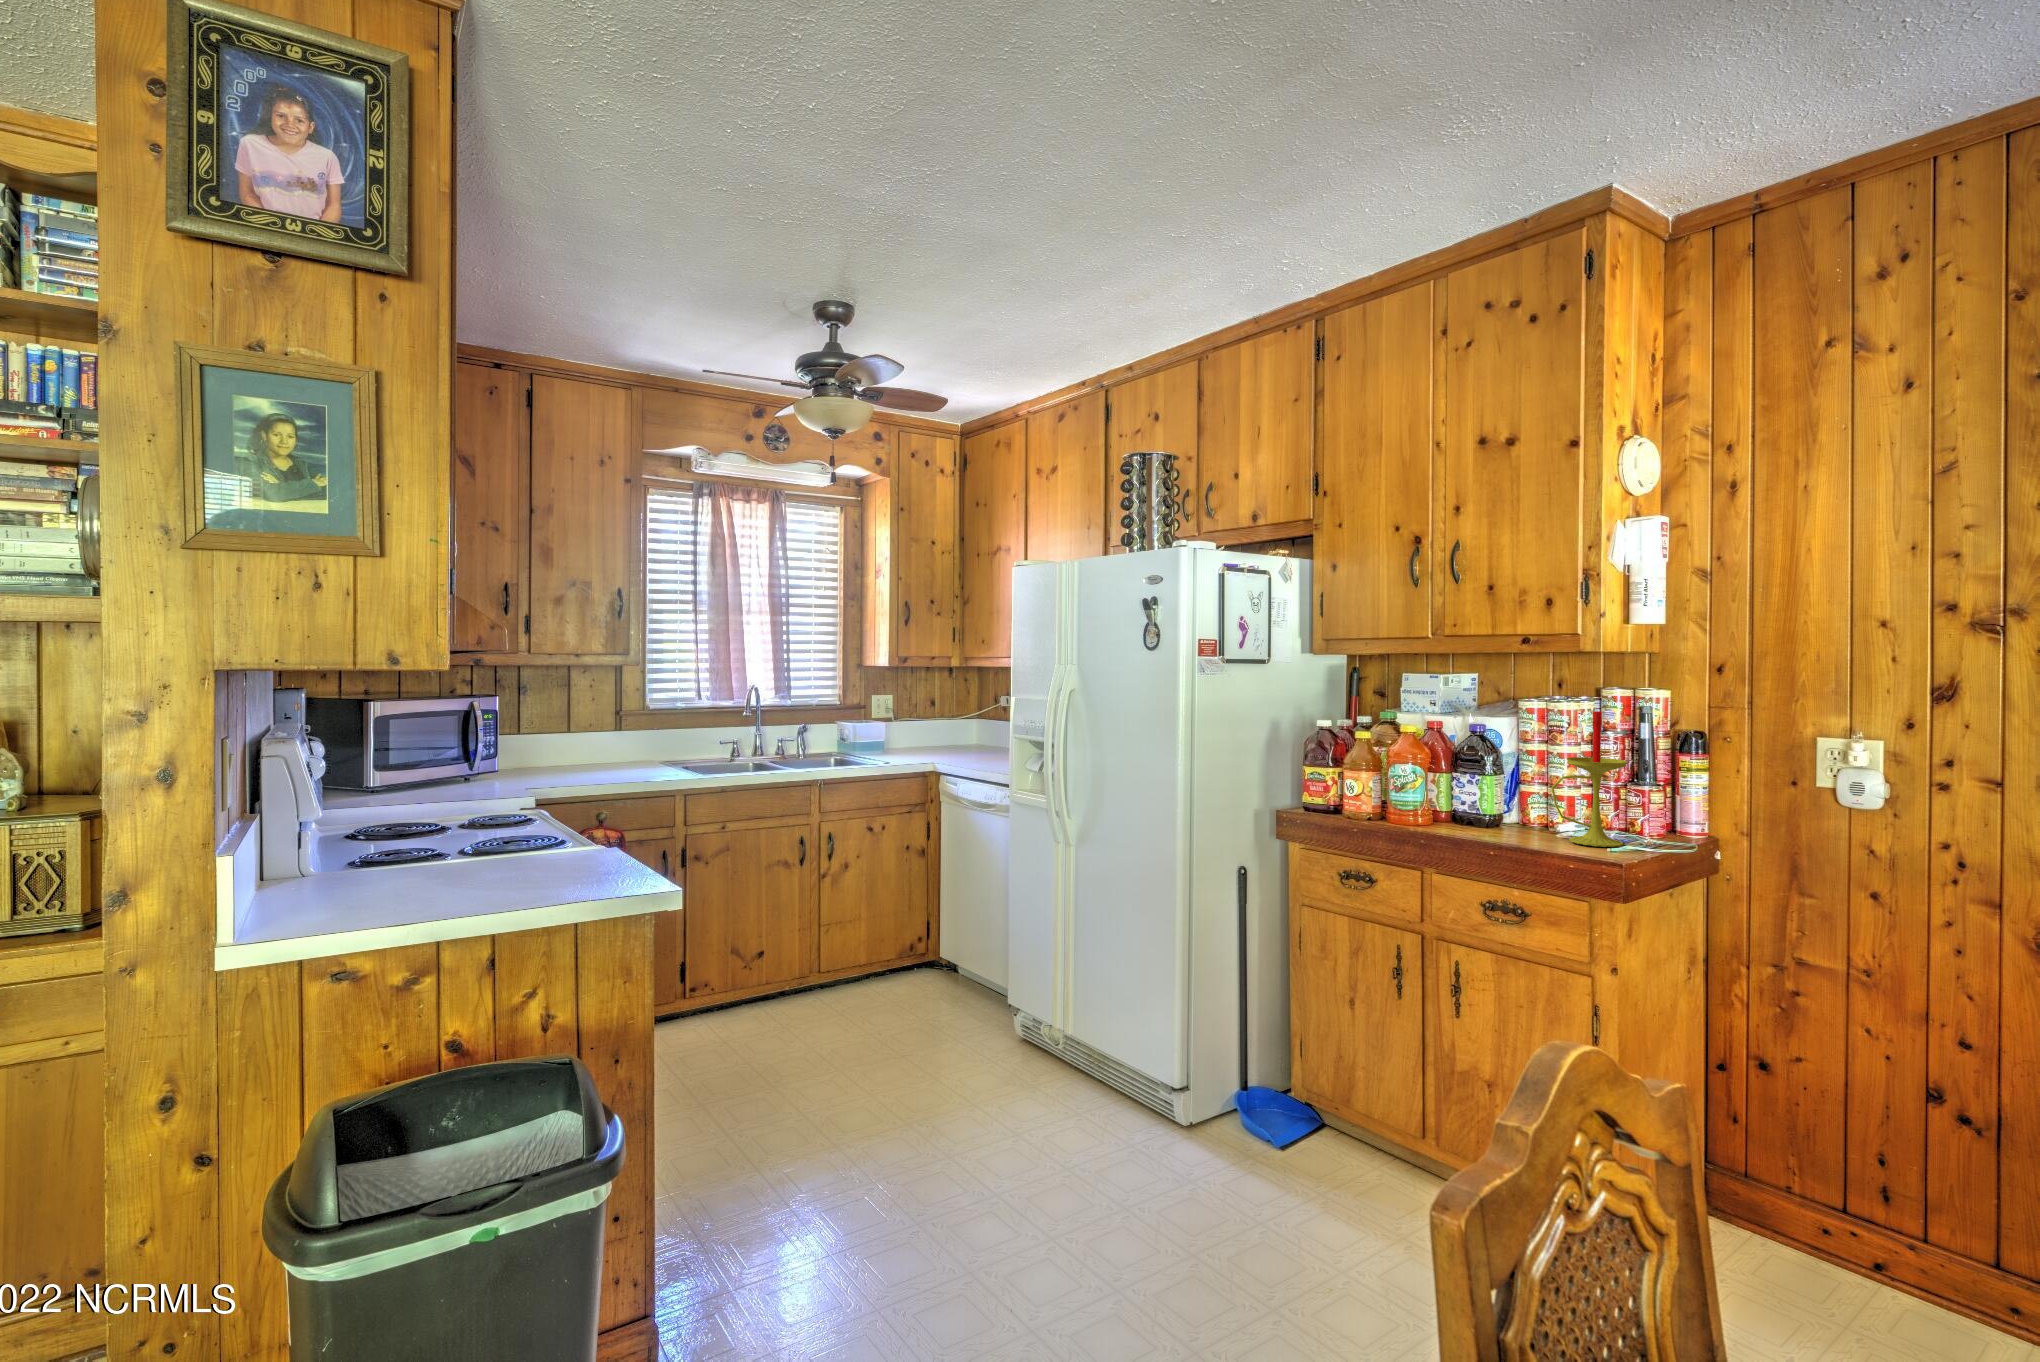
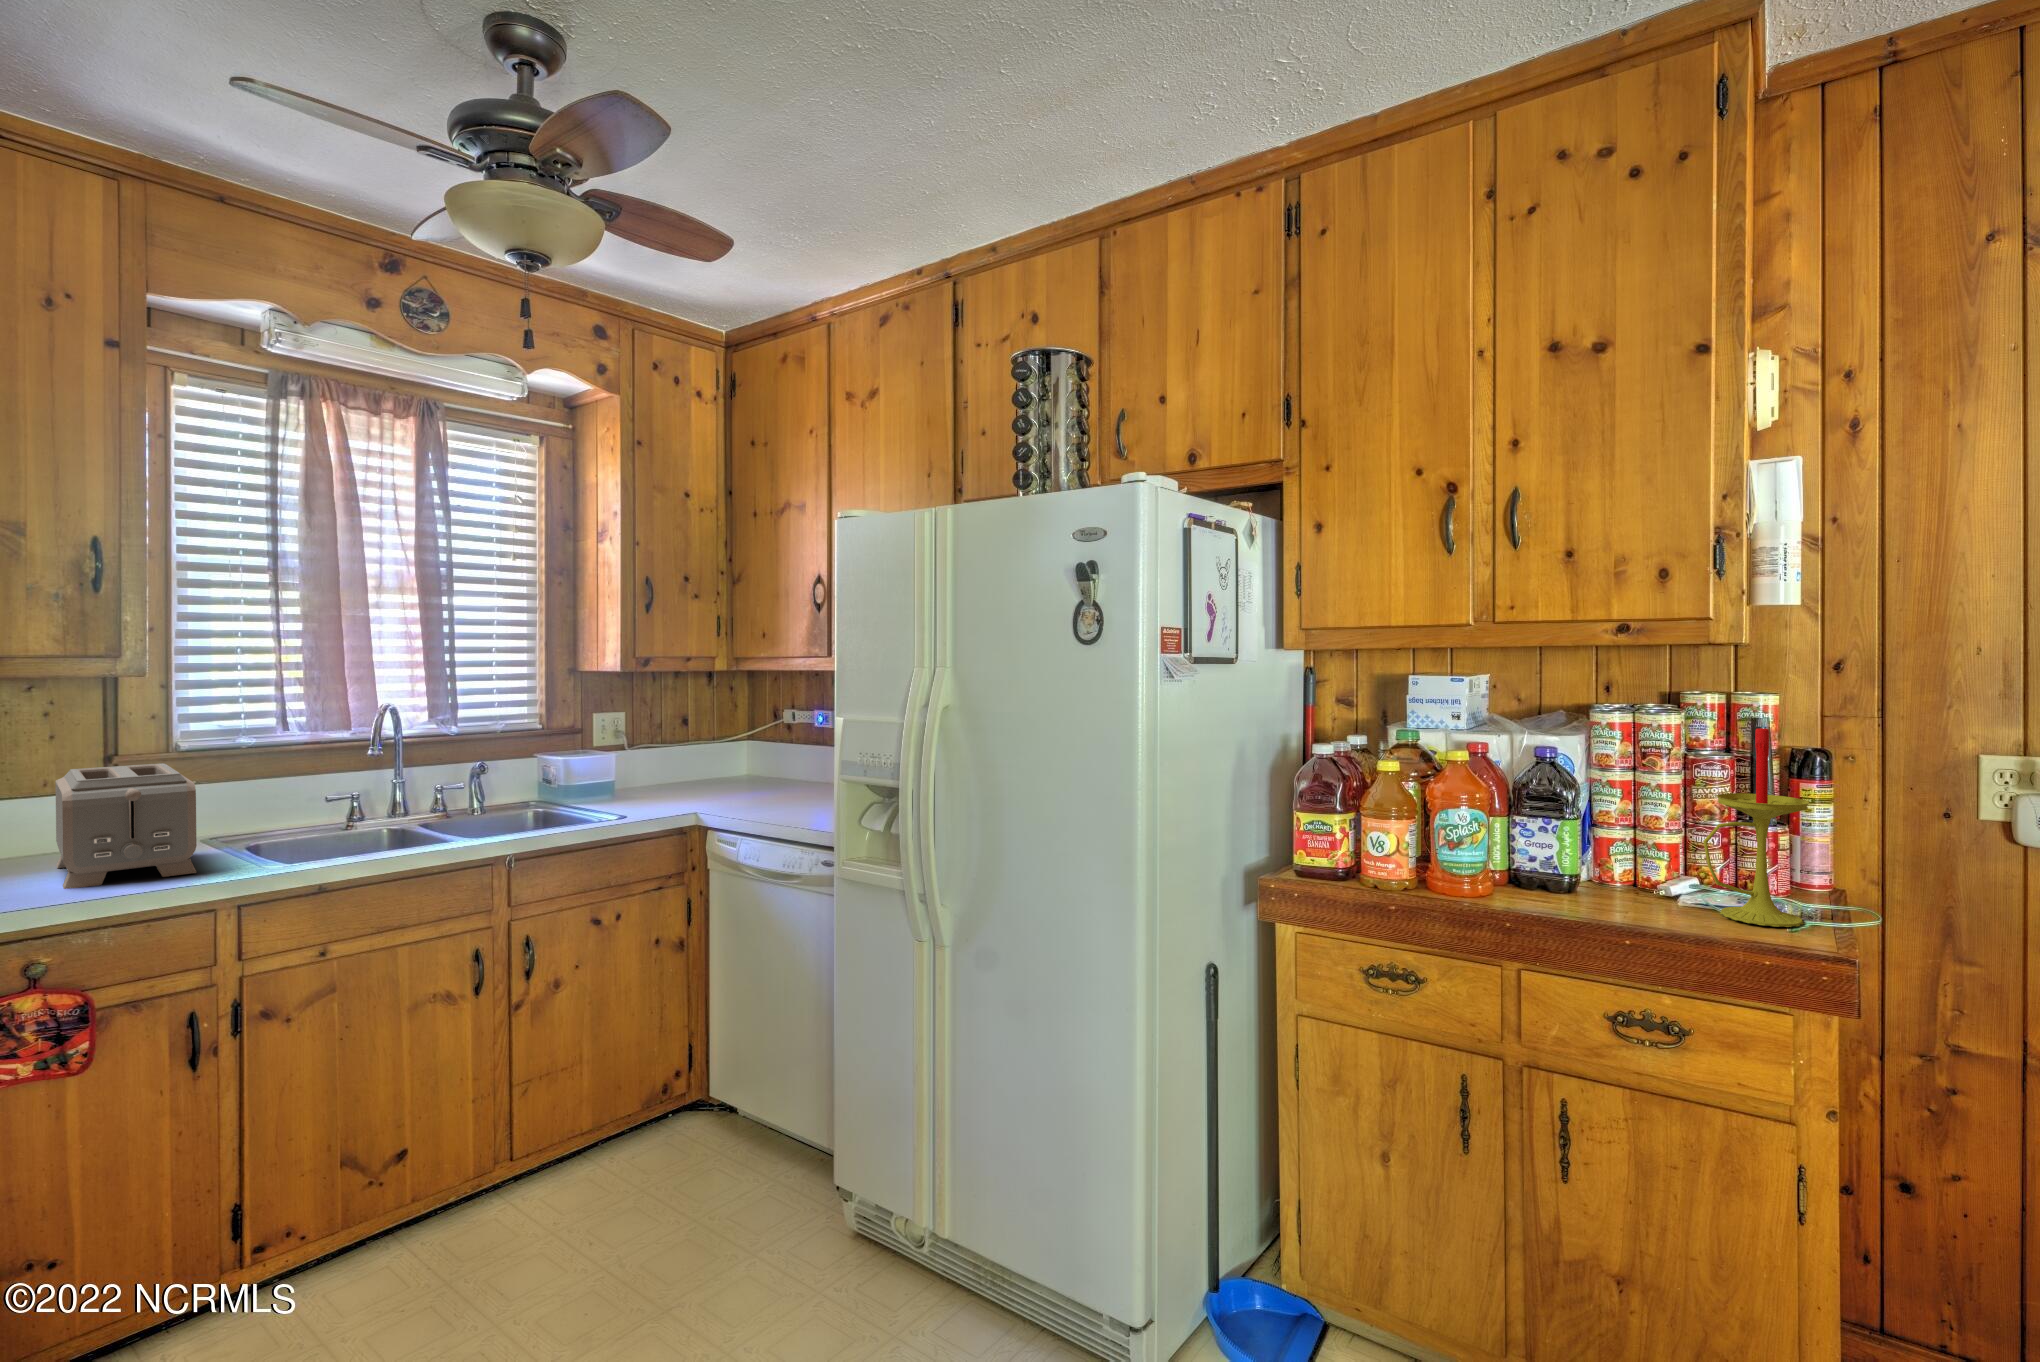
toaster: none [601,715,668,778] -> present [55,763,197,889]

